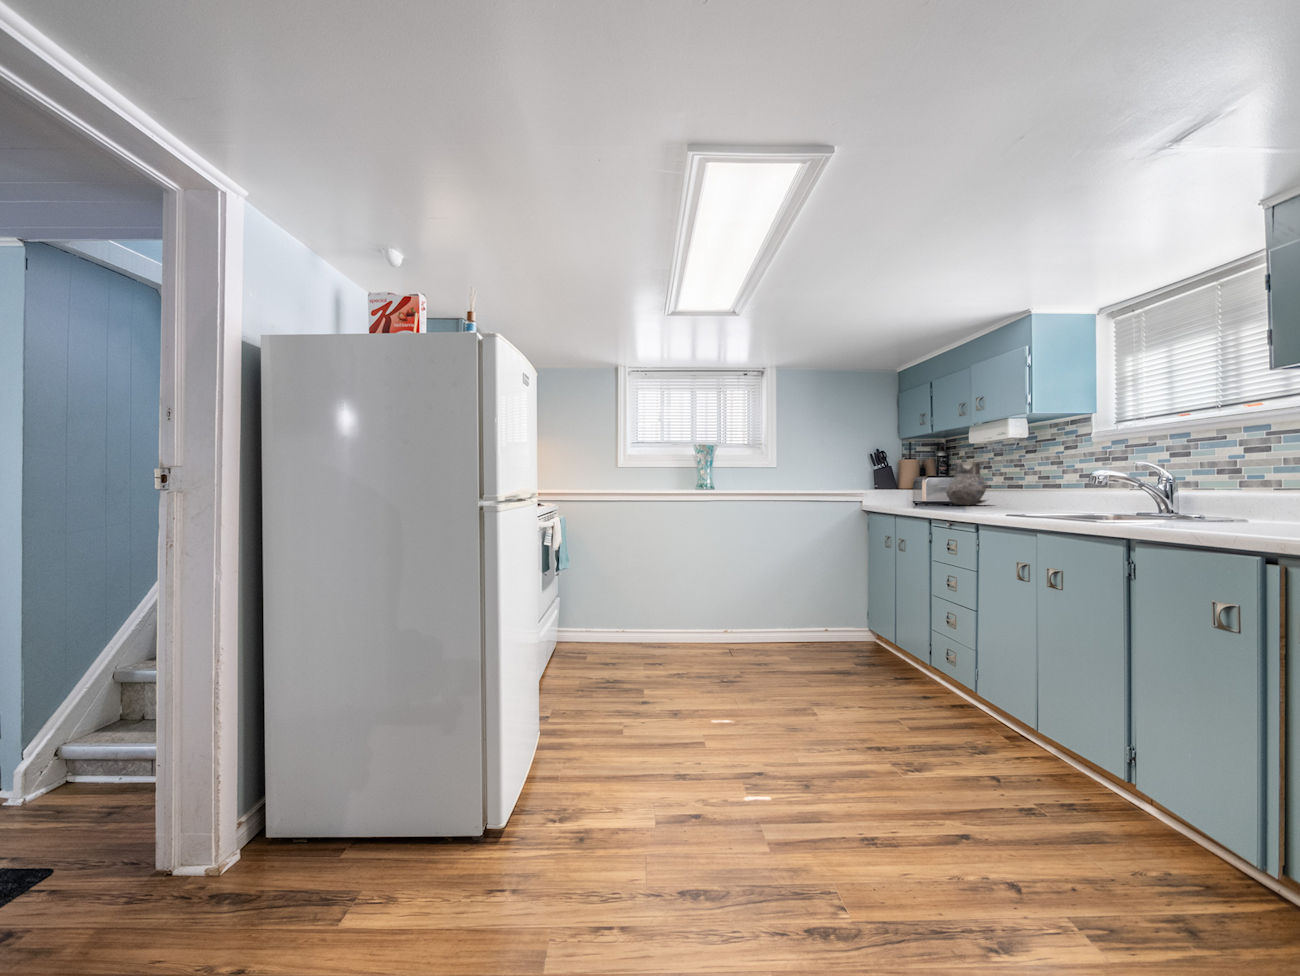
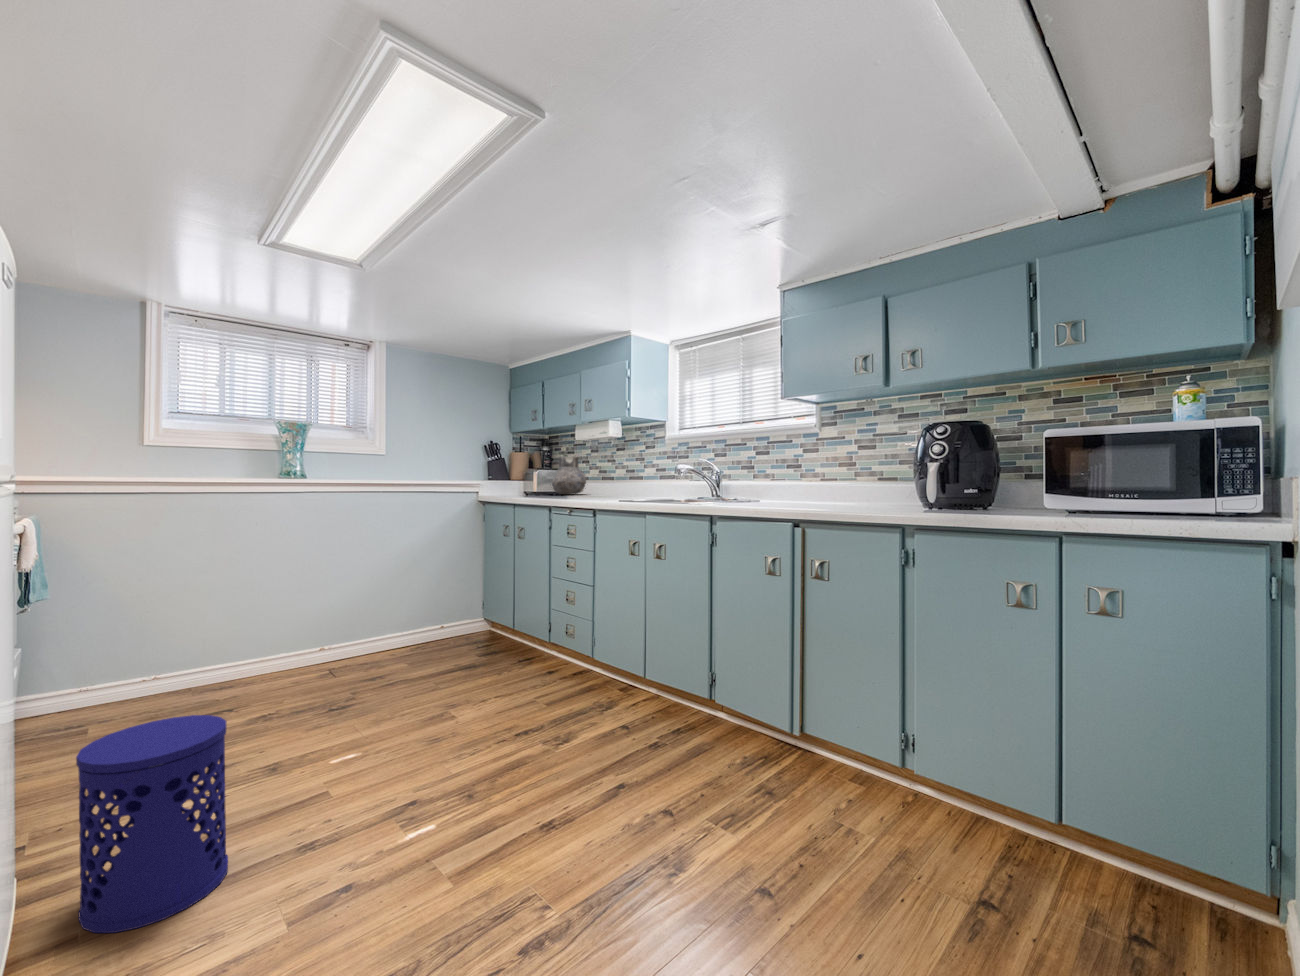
waste bin: none [543,662,623,799] -> present [76,715,228,933]

